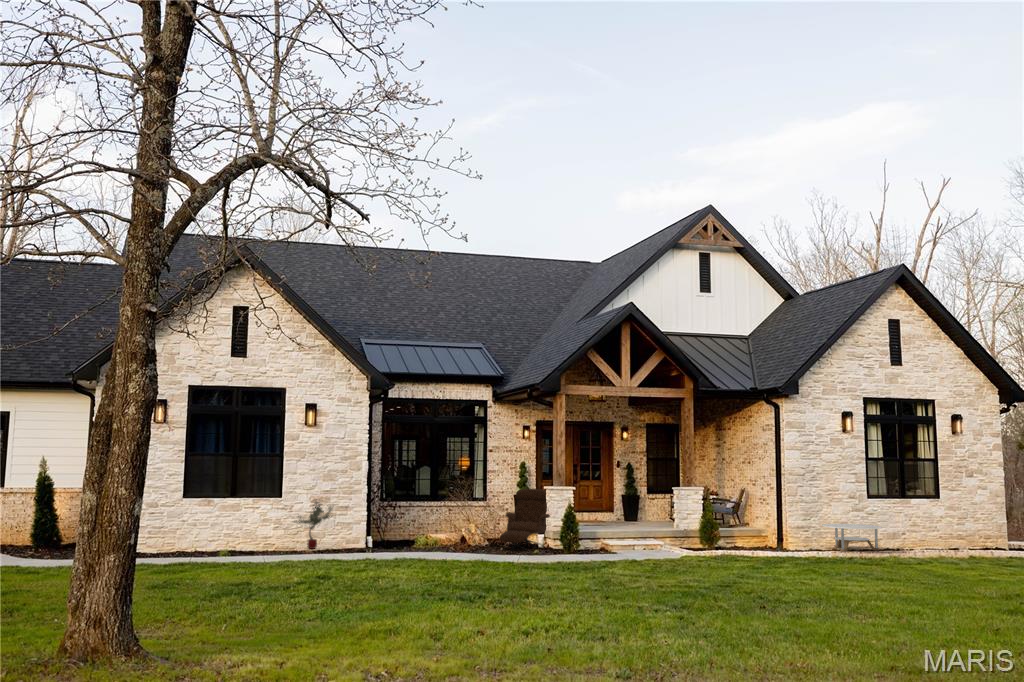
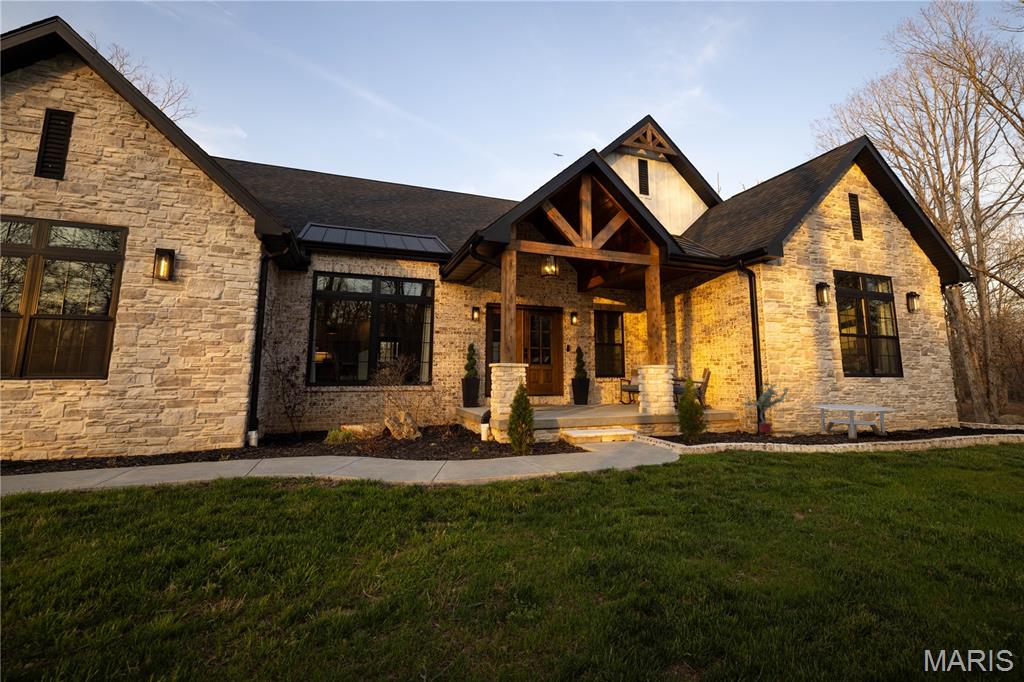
lounge chair: present [500,489,550,551] -> none [426,367,497,449]
potted tree: present [294,501,332,549] -> present [741,381,789,433]

